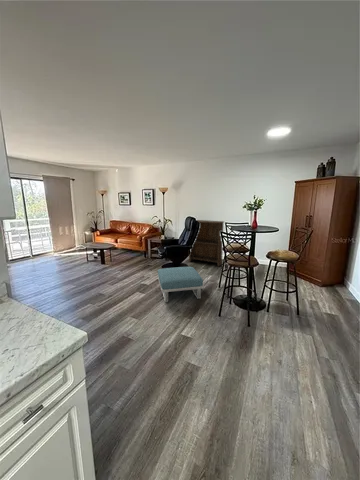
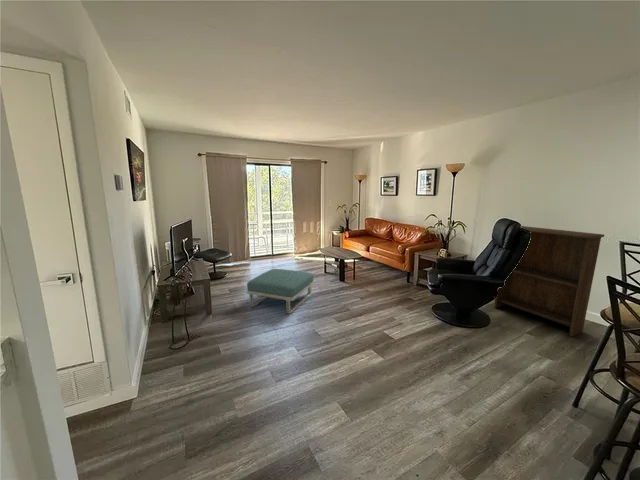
footstool: present [158,267,203,302] -> present [247,269,314,314]

